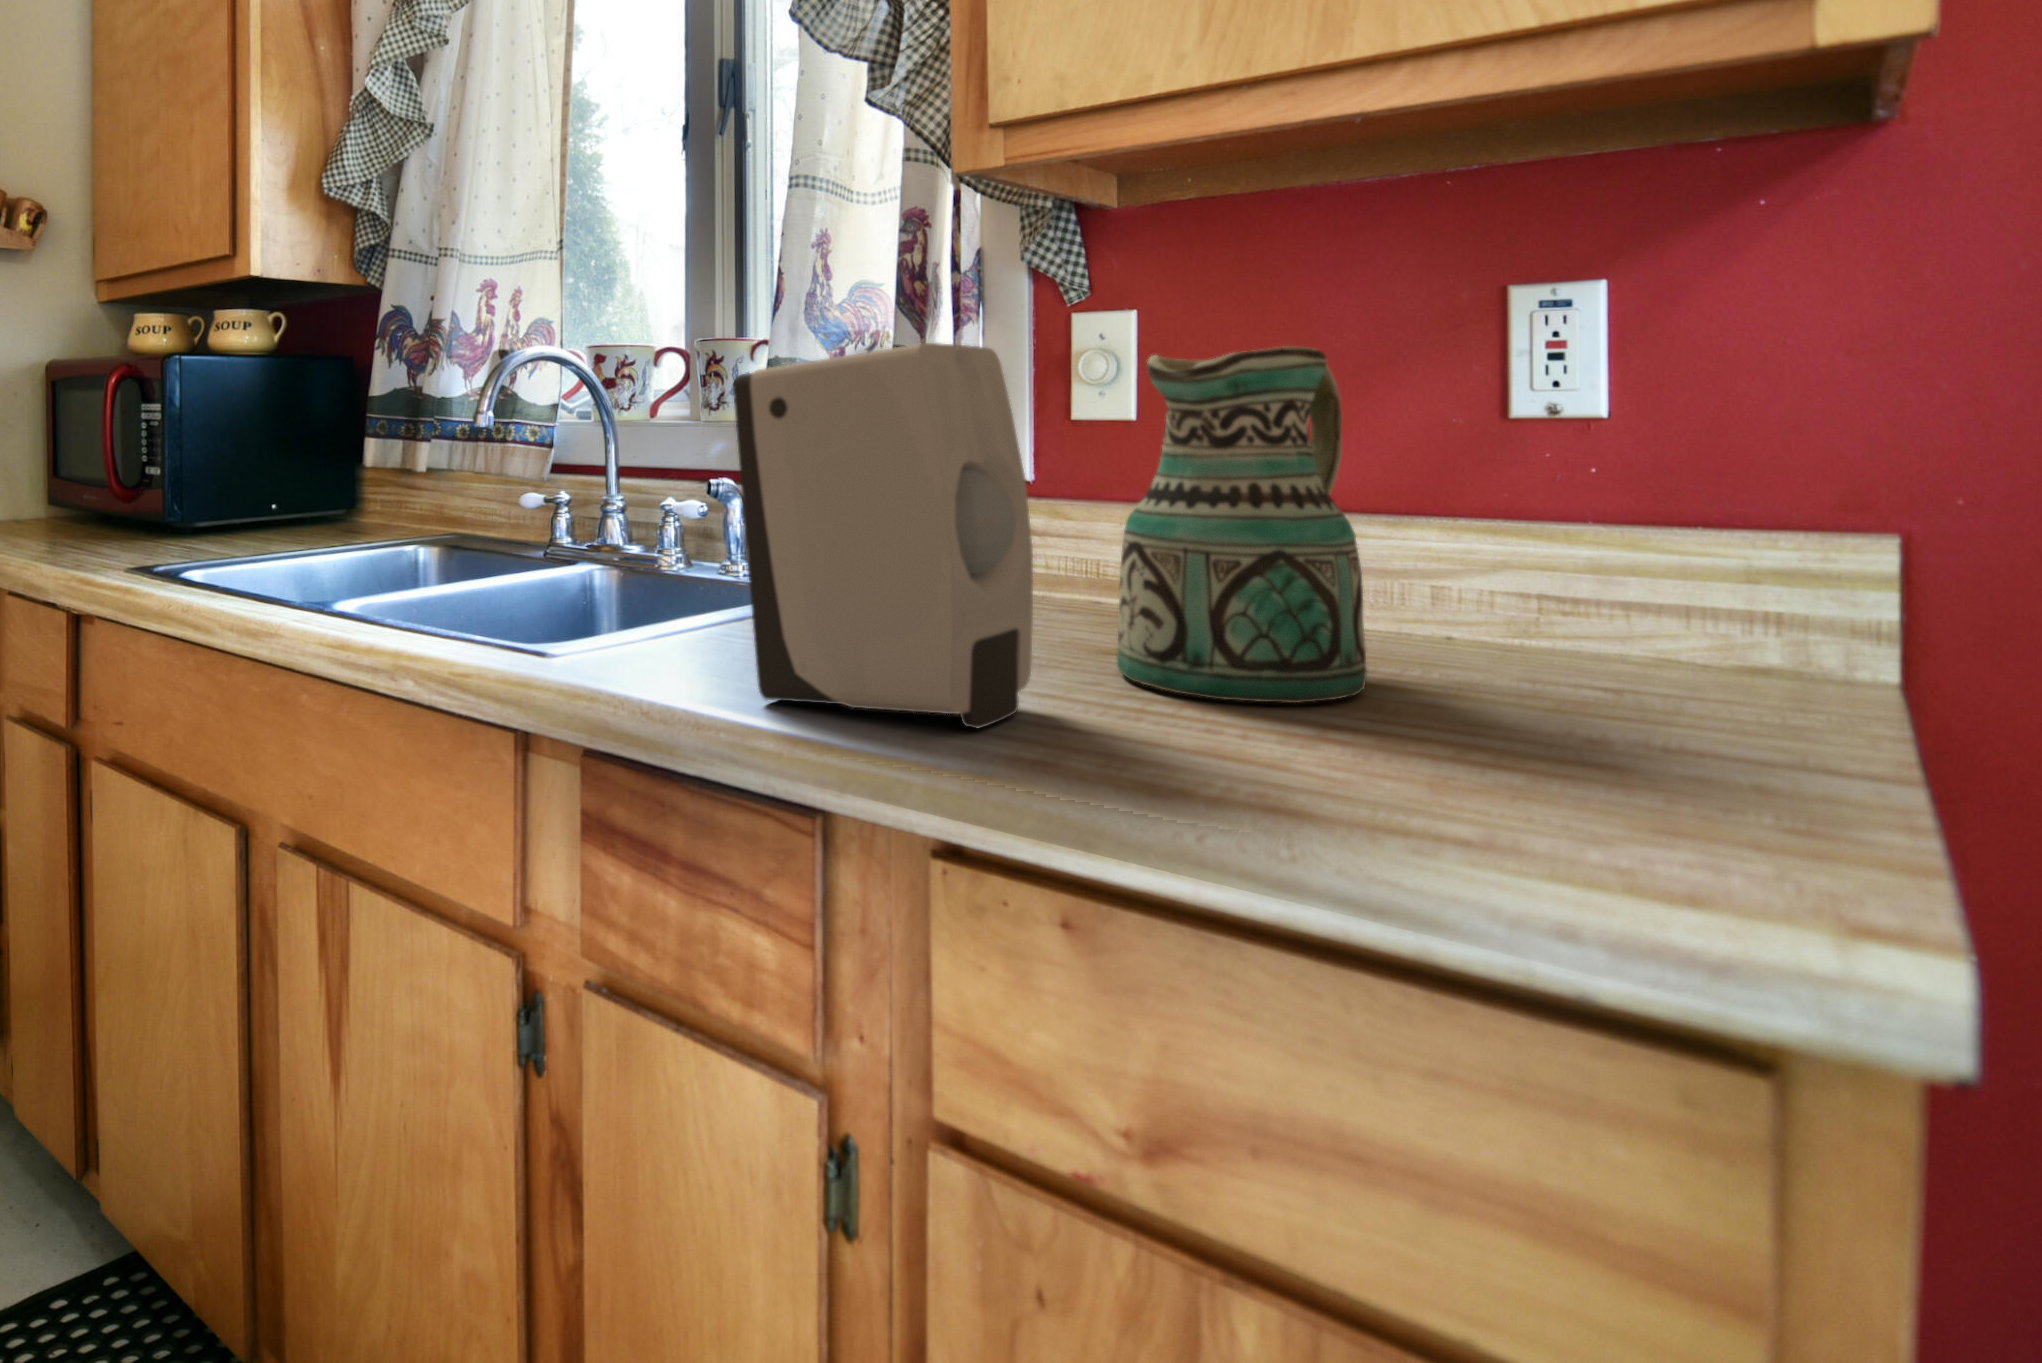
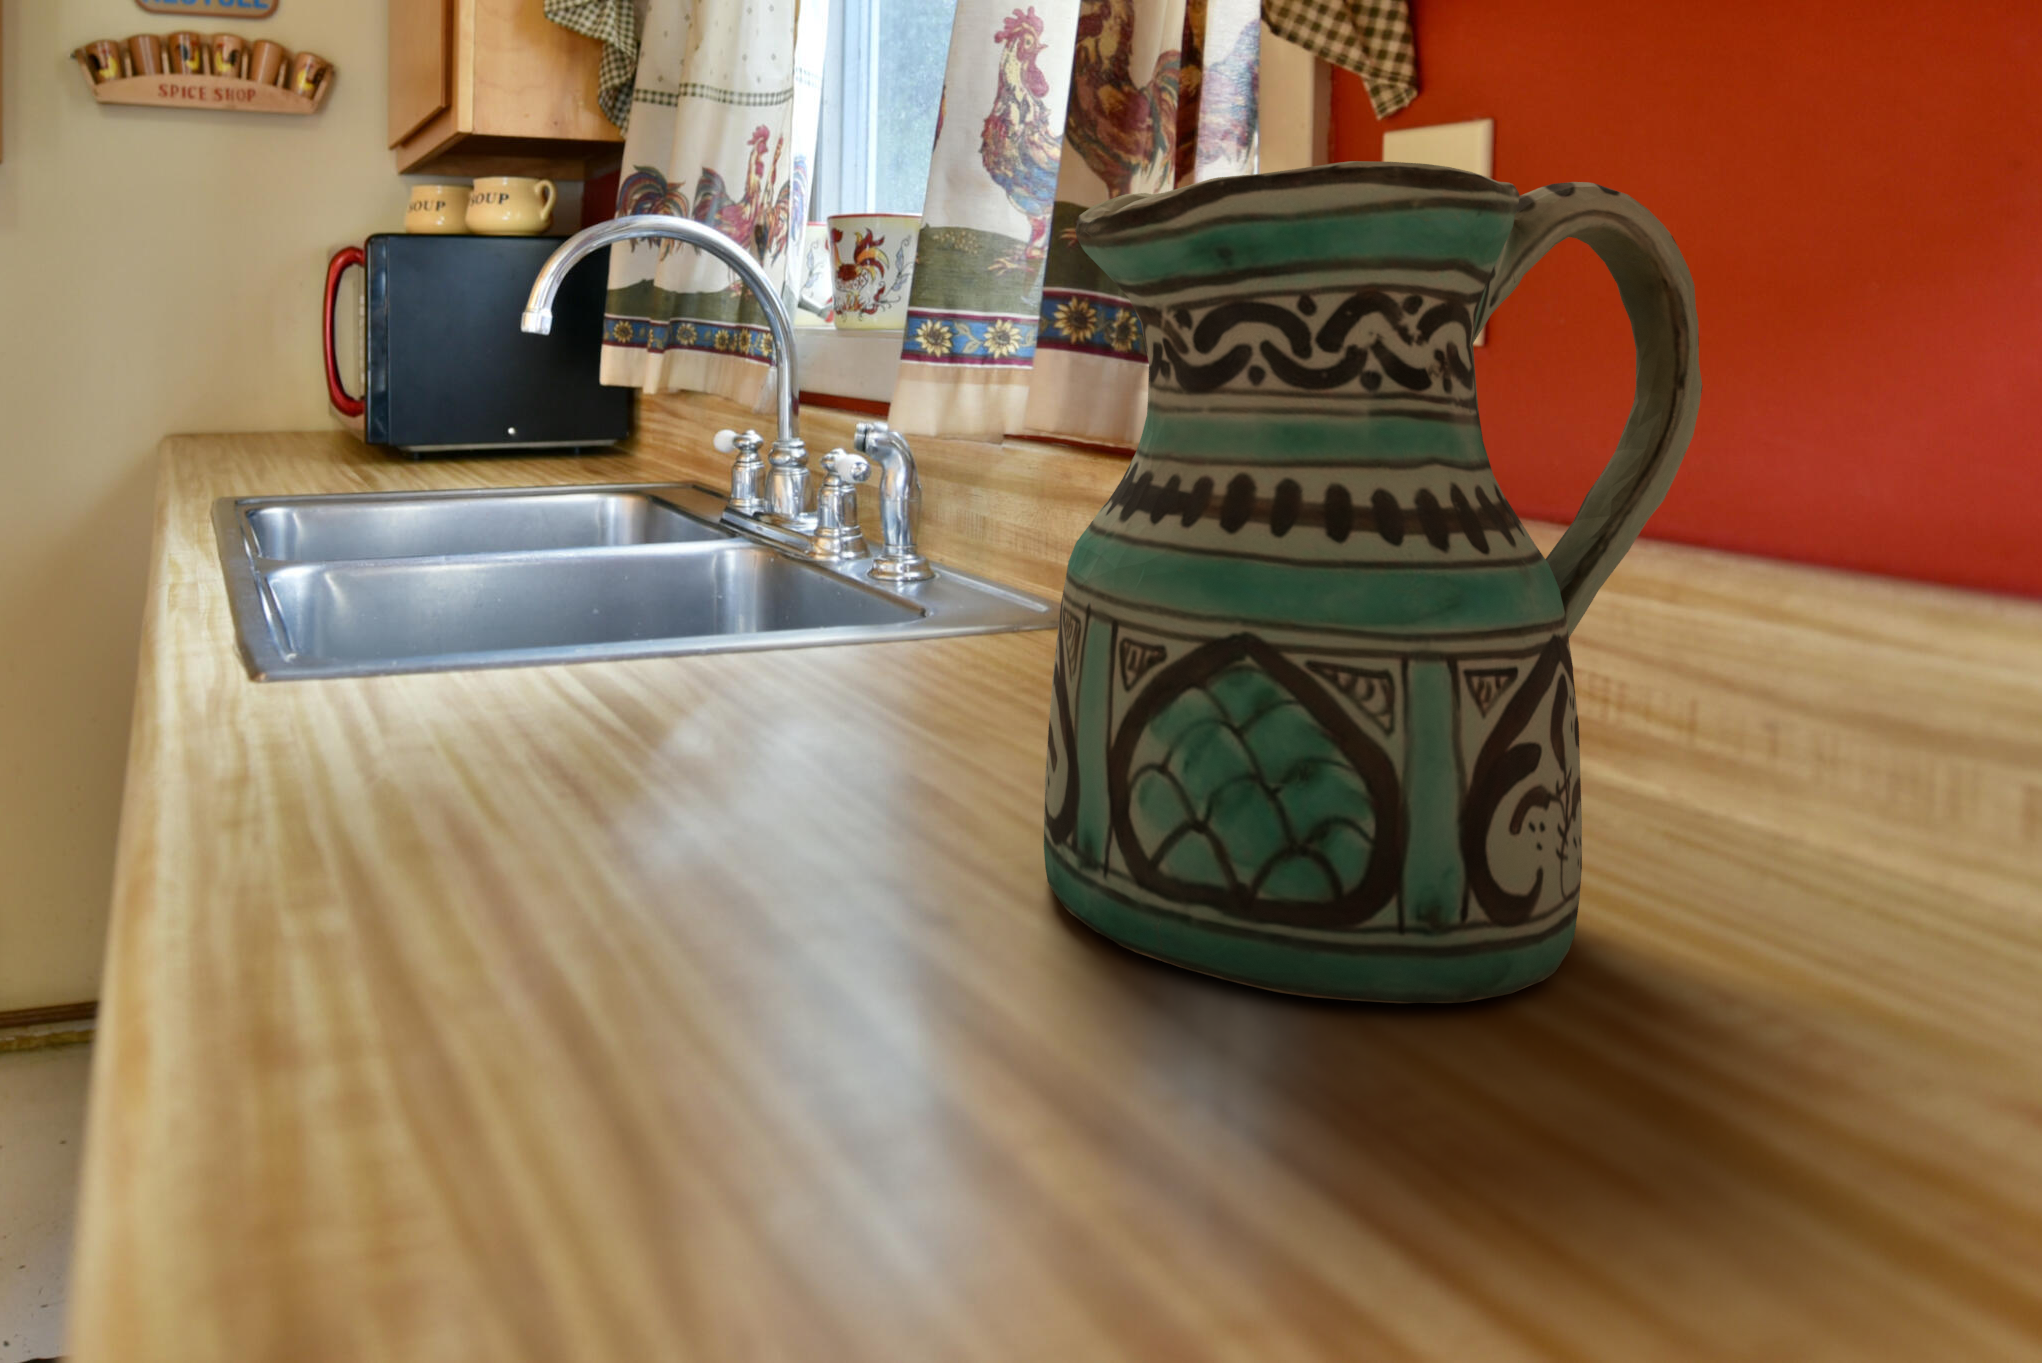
soap dispenser: present [733,343,1033,728] -> none [342,164,747,919]

